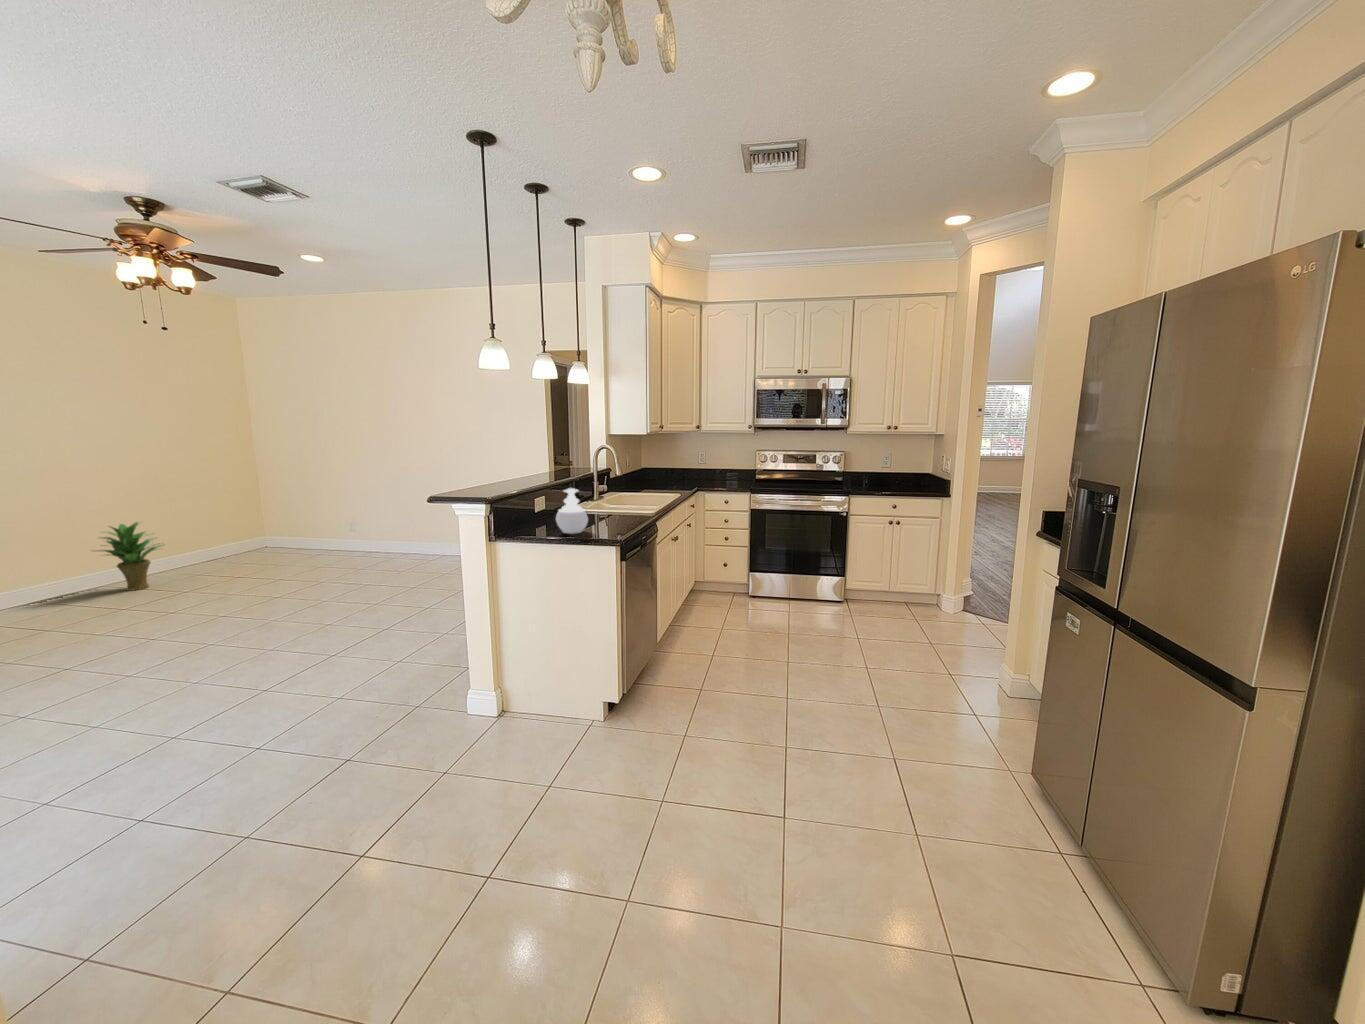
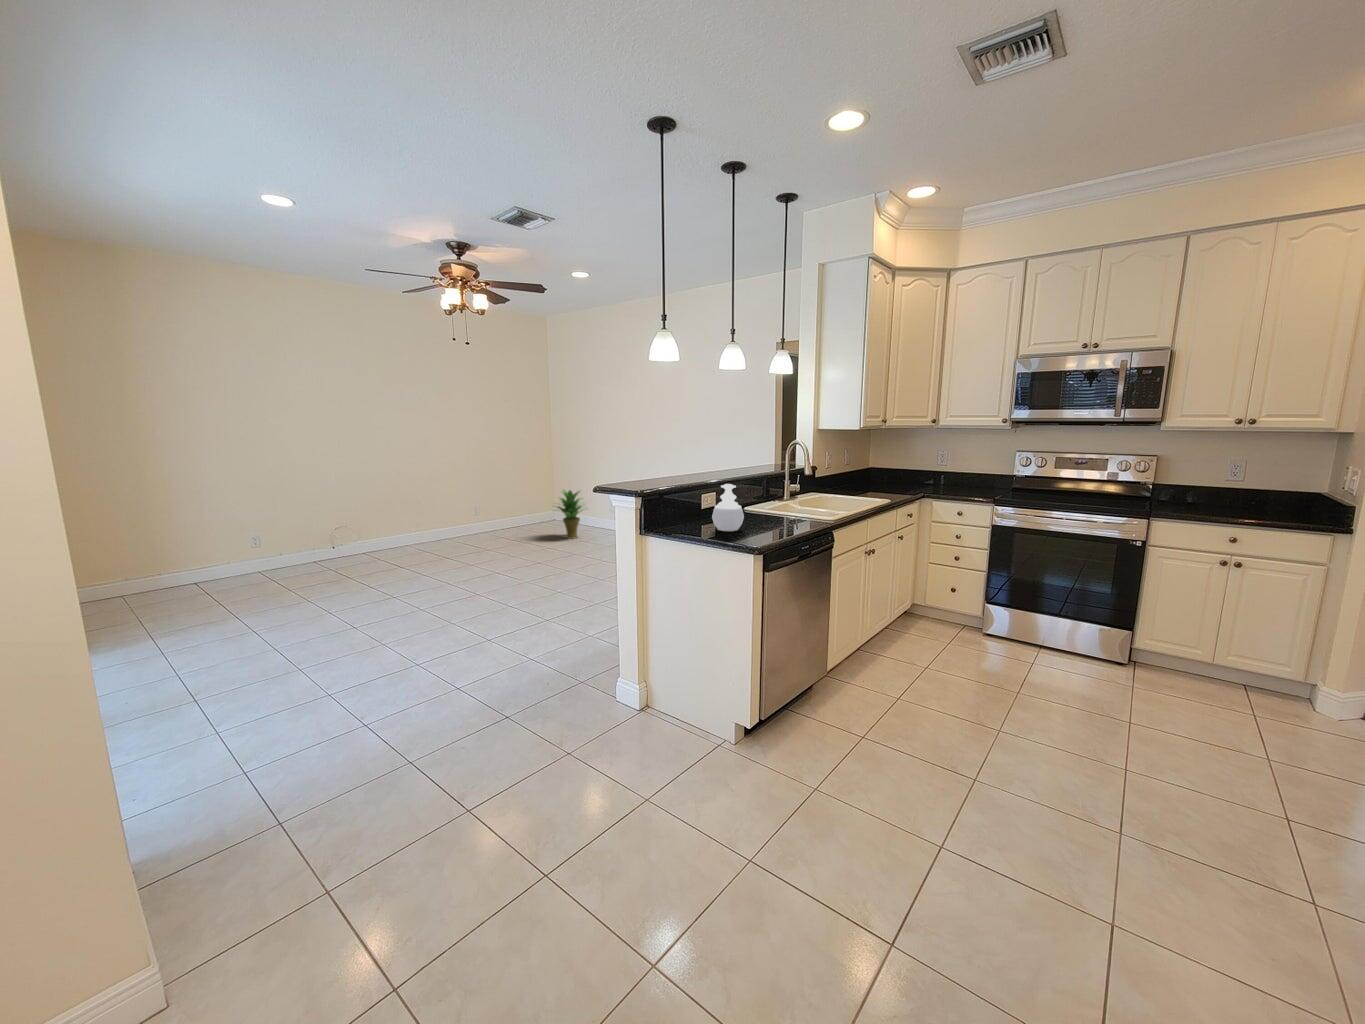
potted plant: present [100,522,162,591] -> present [557,489,583,539]

